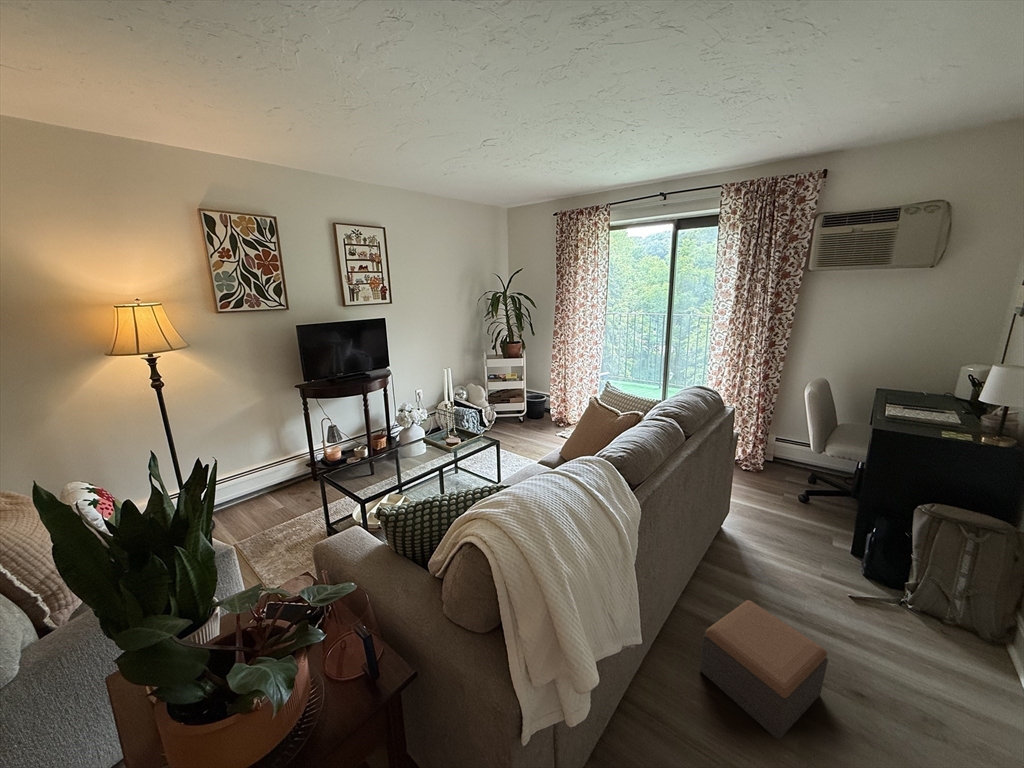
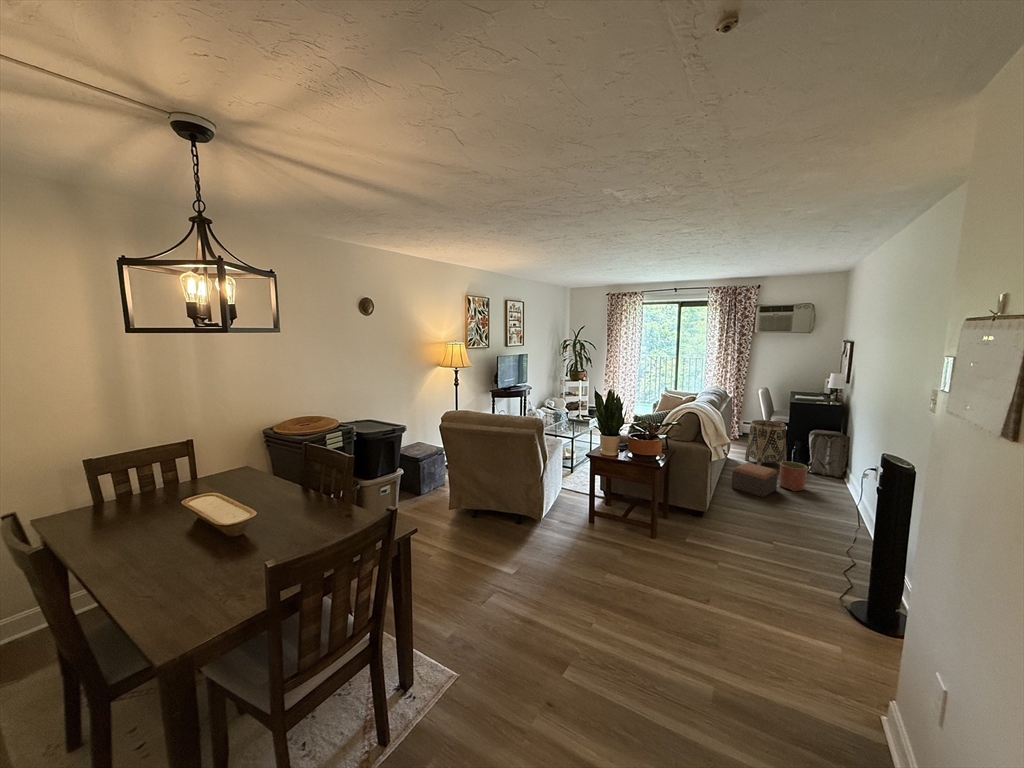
basket: none [760,463,860,581] -> present [745,420,786,466]
planter: none [831,607,920,705] -> present [779,461,808,491]

